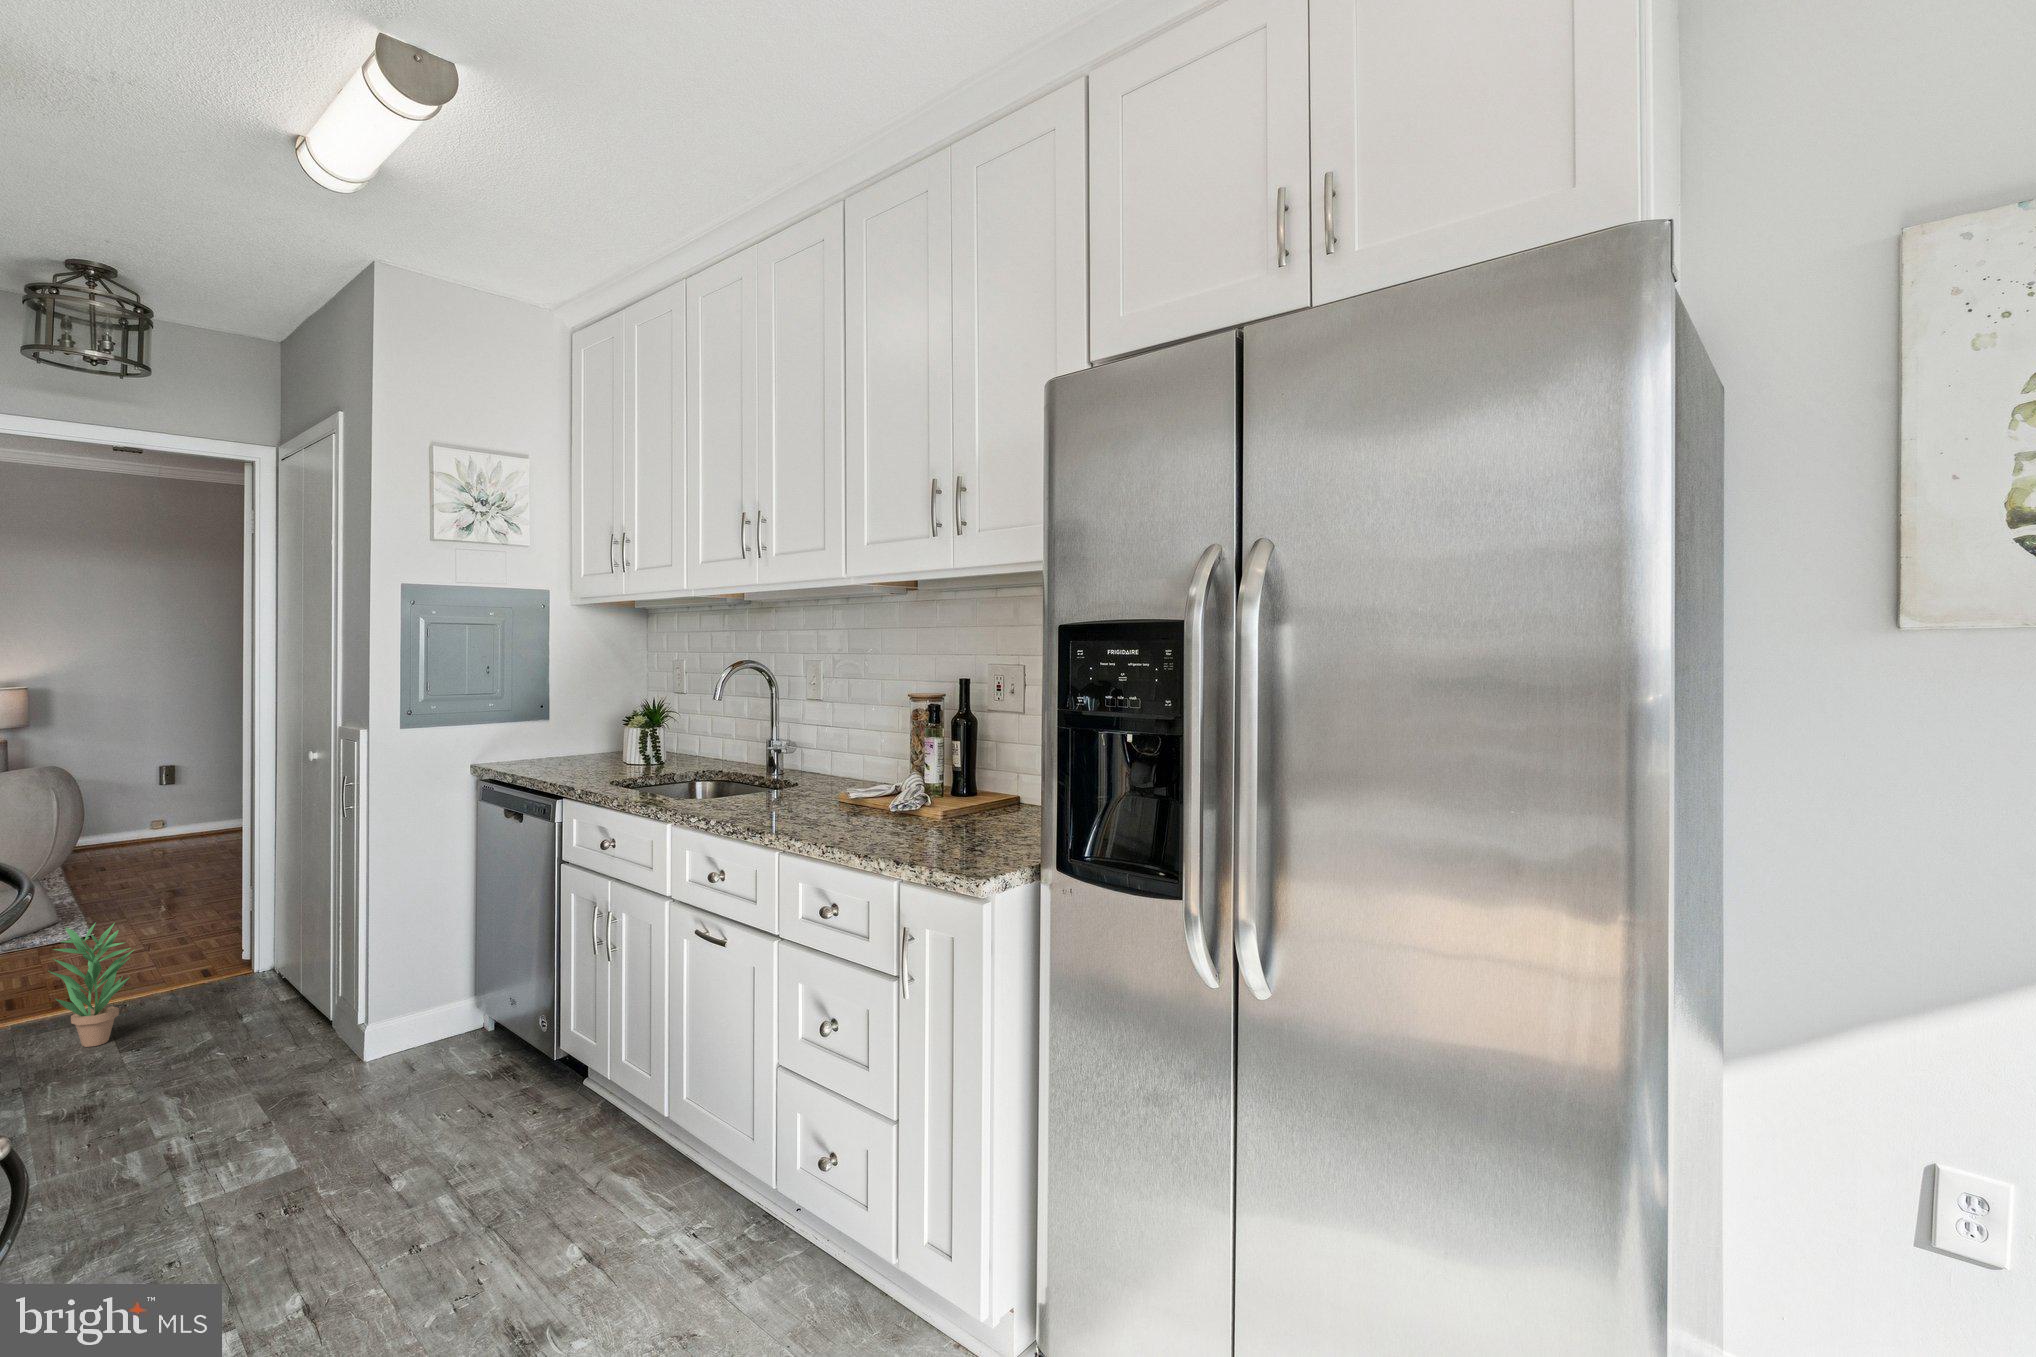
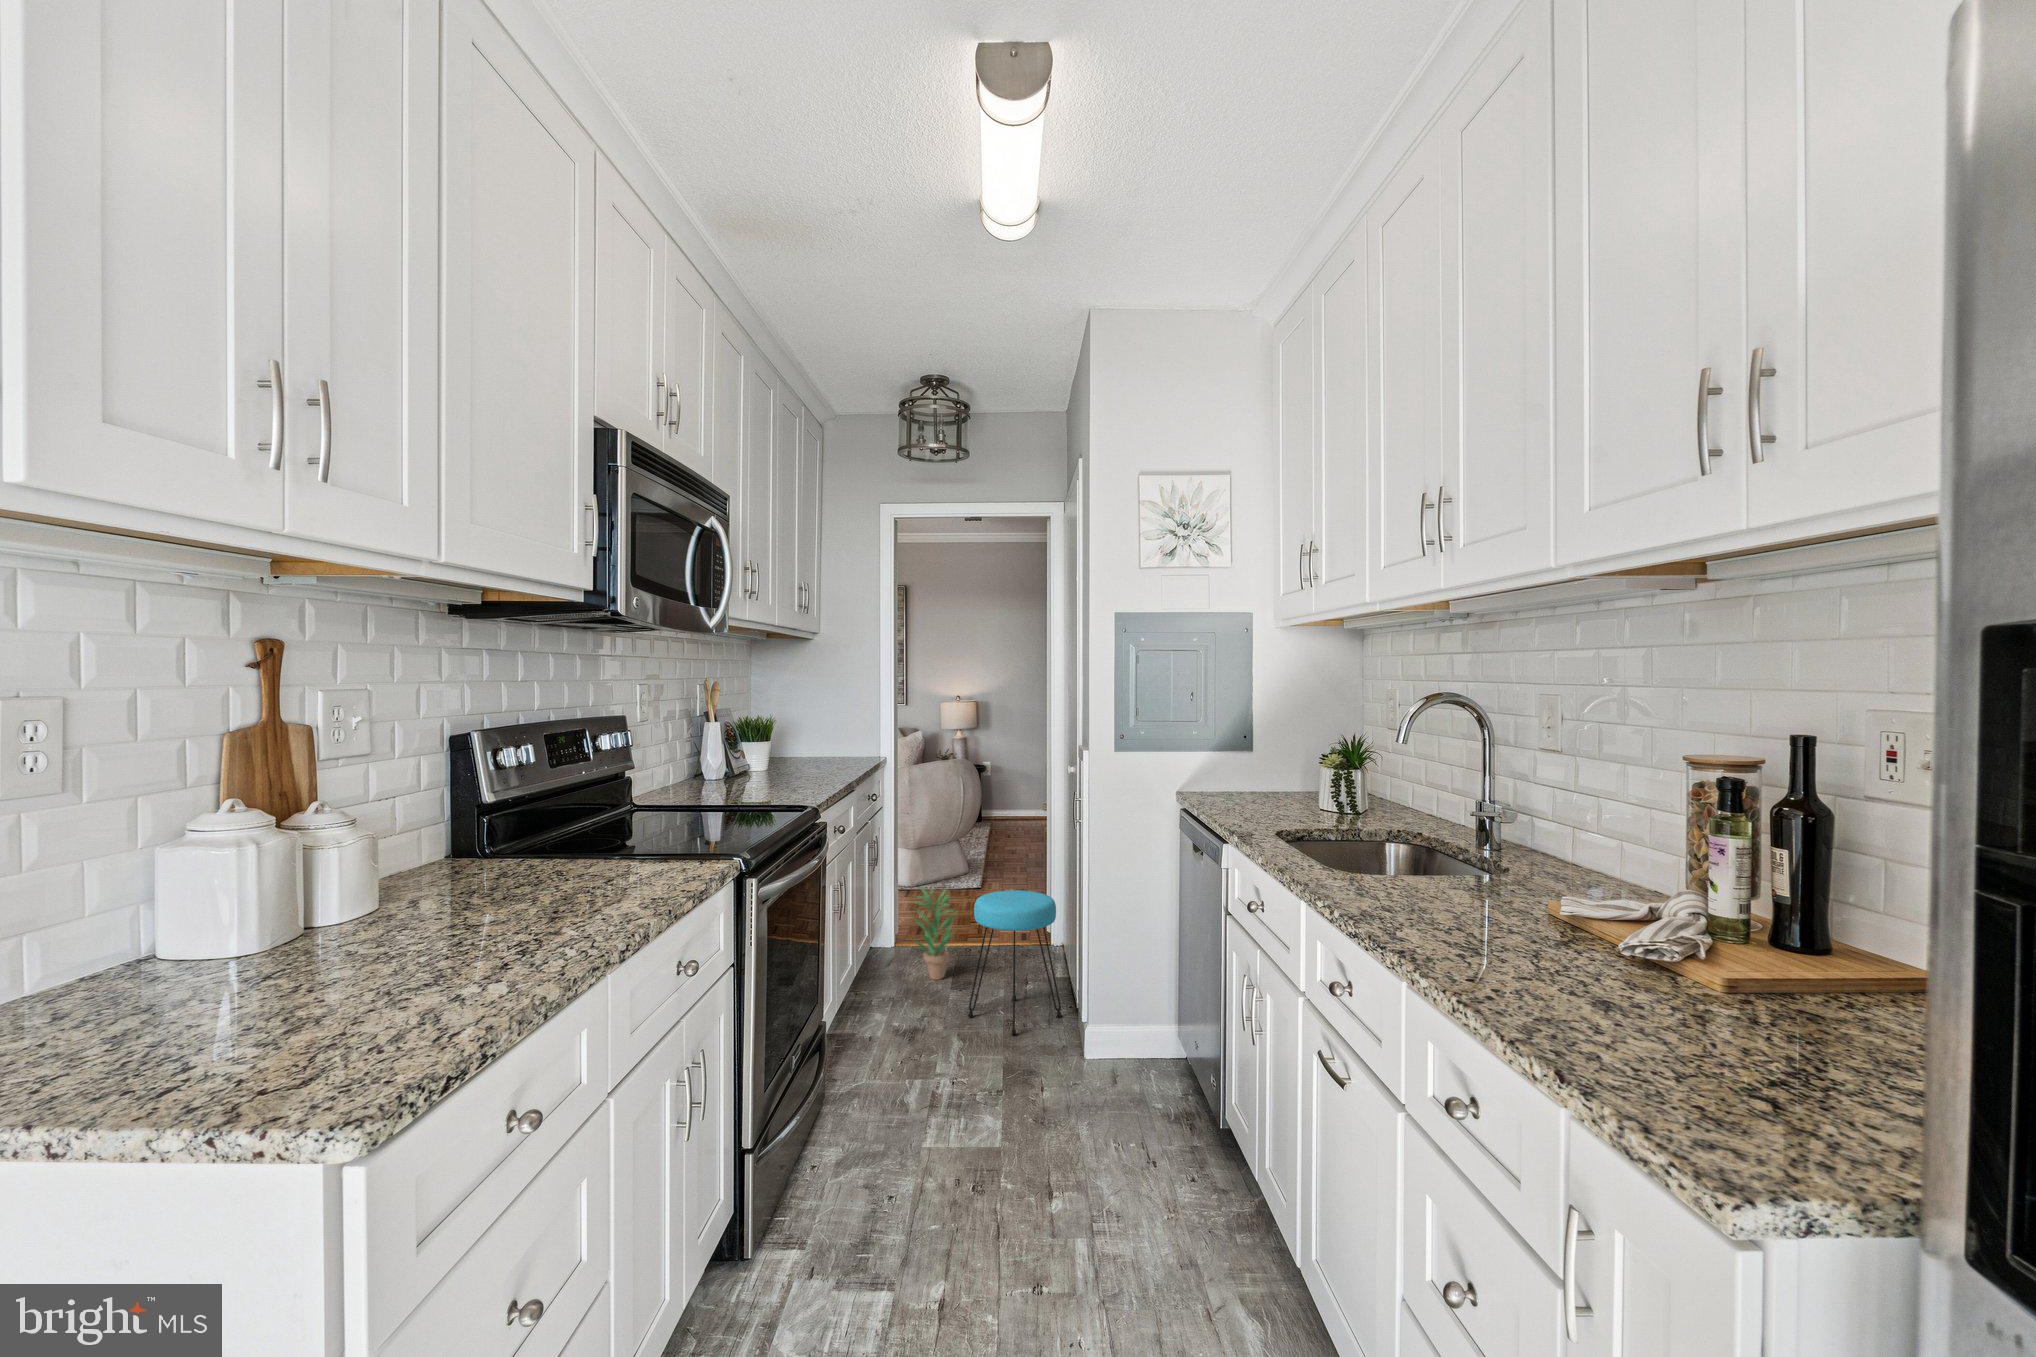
stool: none [179,902,317,1065] -> present [968,890,1062,1034]

